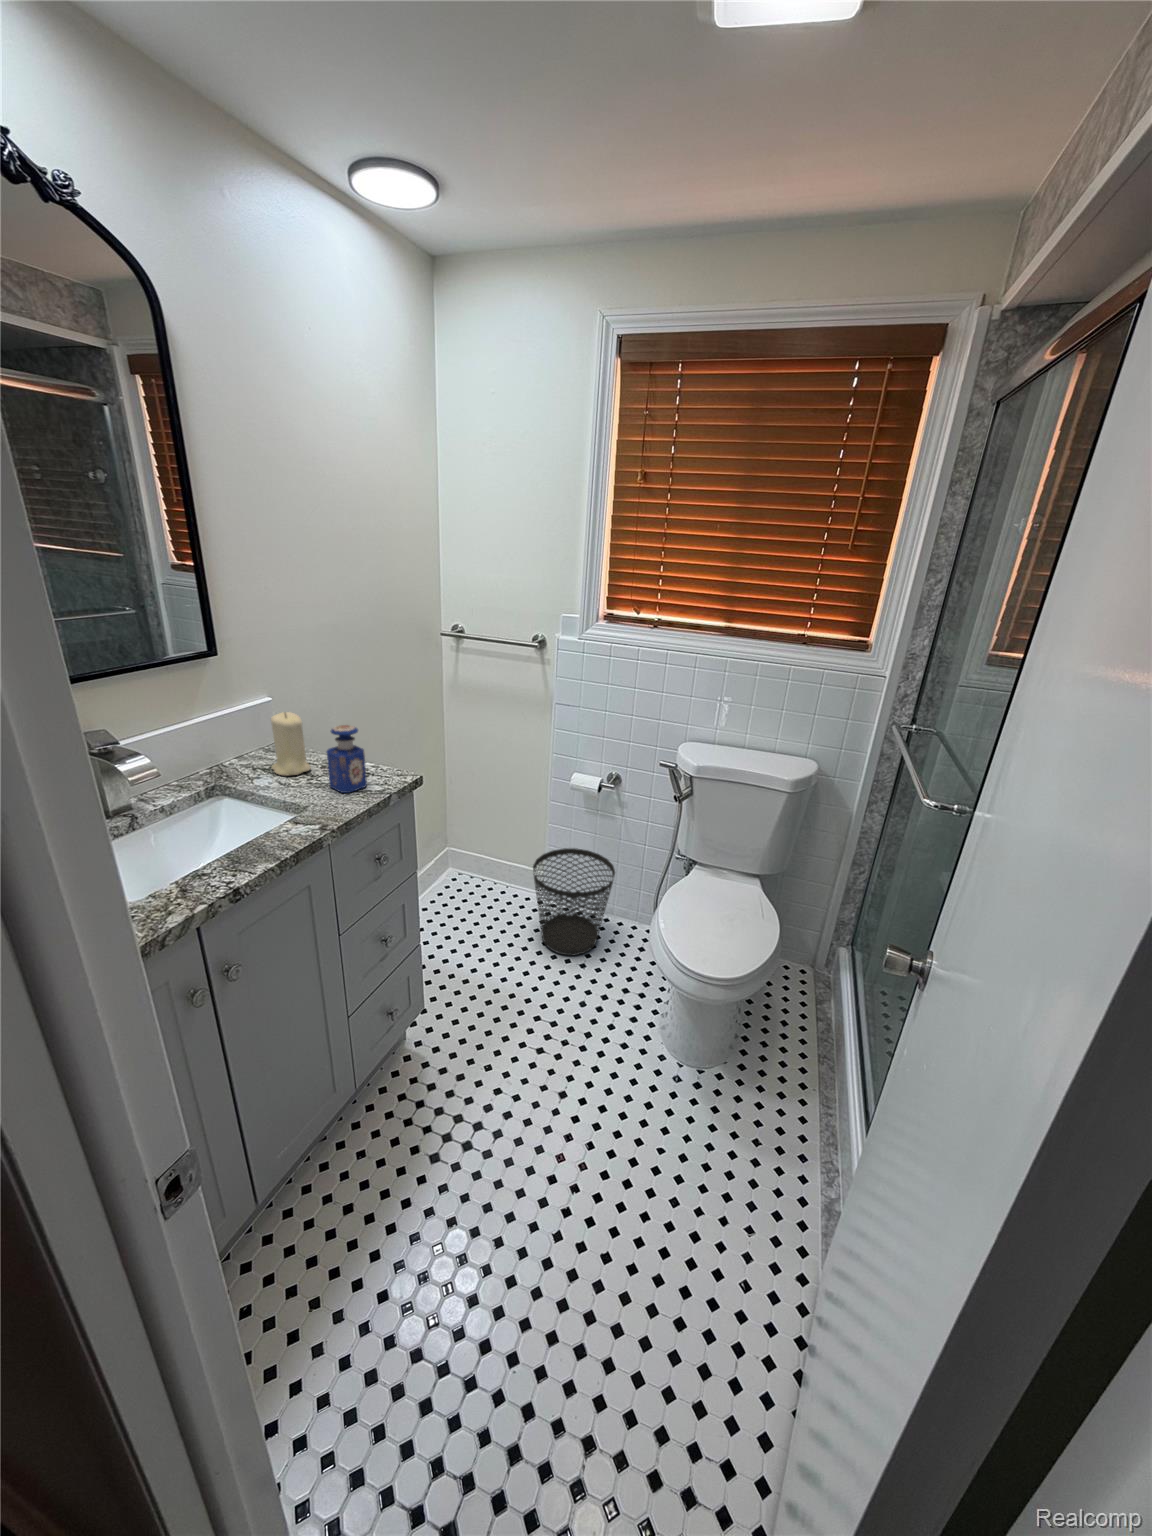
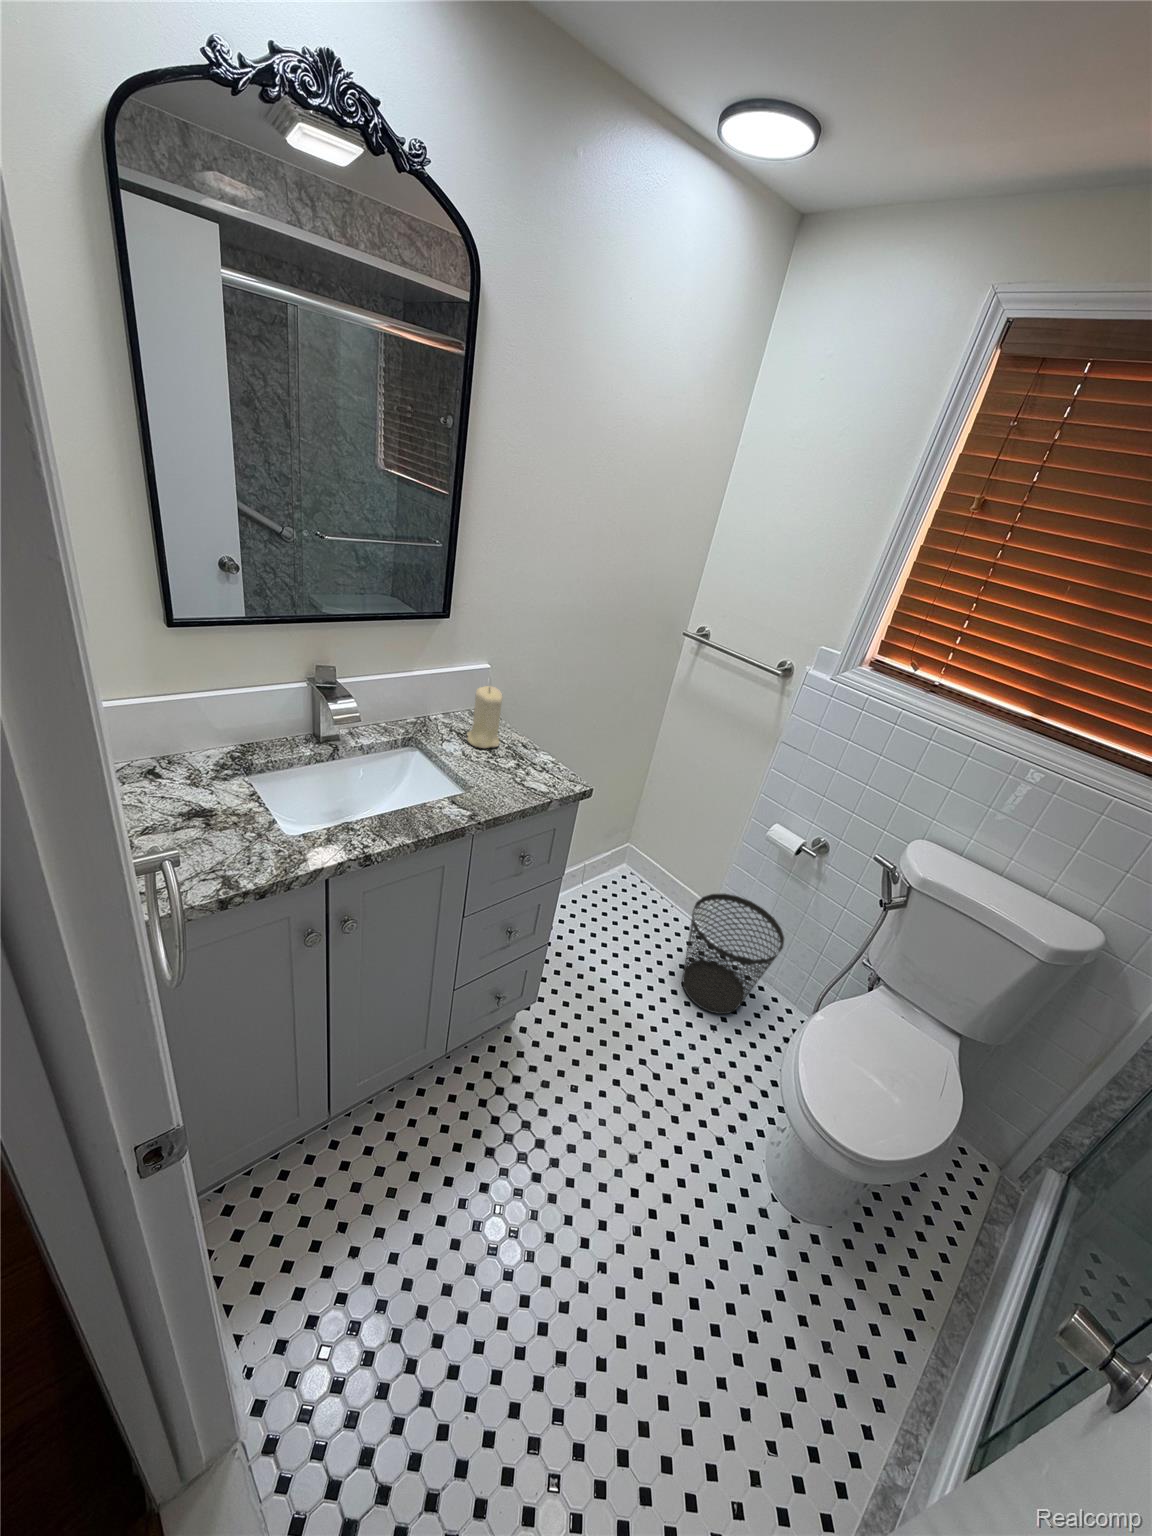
perfume bottle: present [327,725,367,793] -> none [504,716,544,784]

